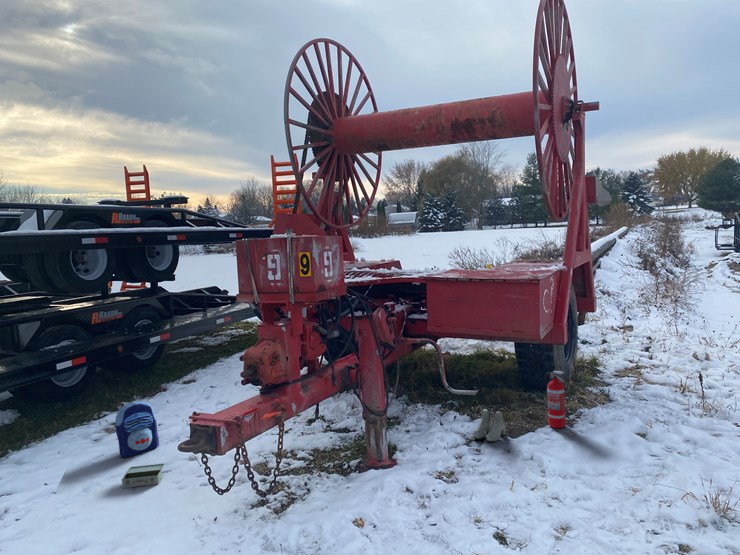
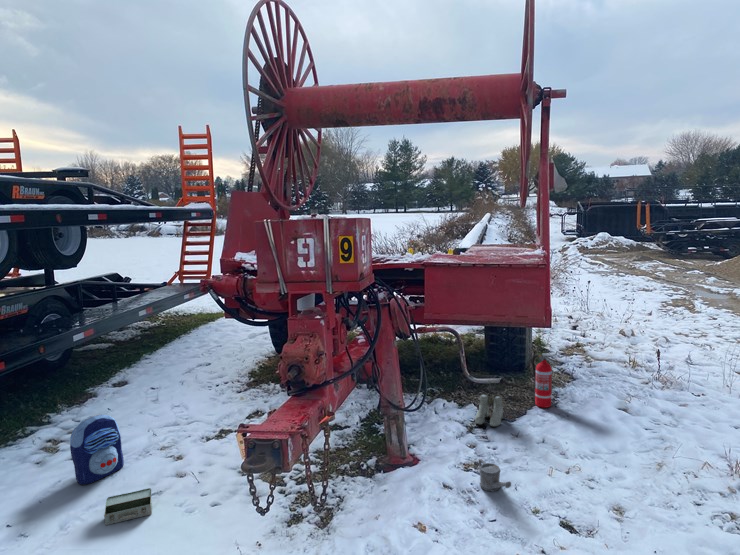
watering can: none [438,467,459,498] -> present [479,459,511,491]

